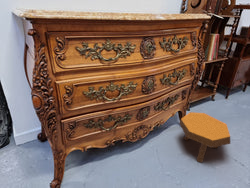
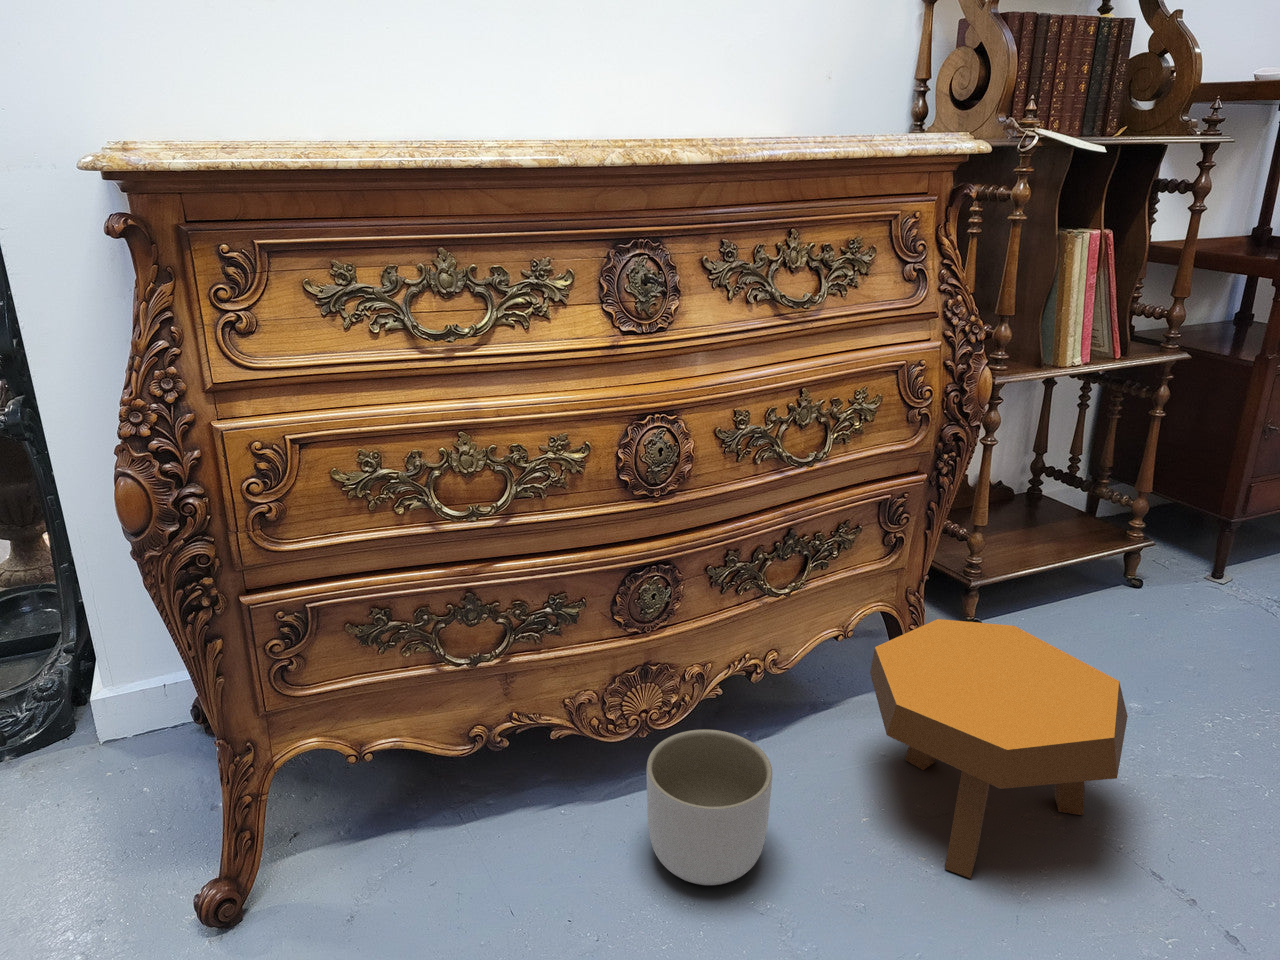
planter: none [142,138,168,169] -> present [647,729,772,885]

